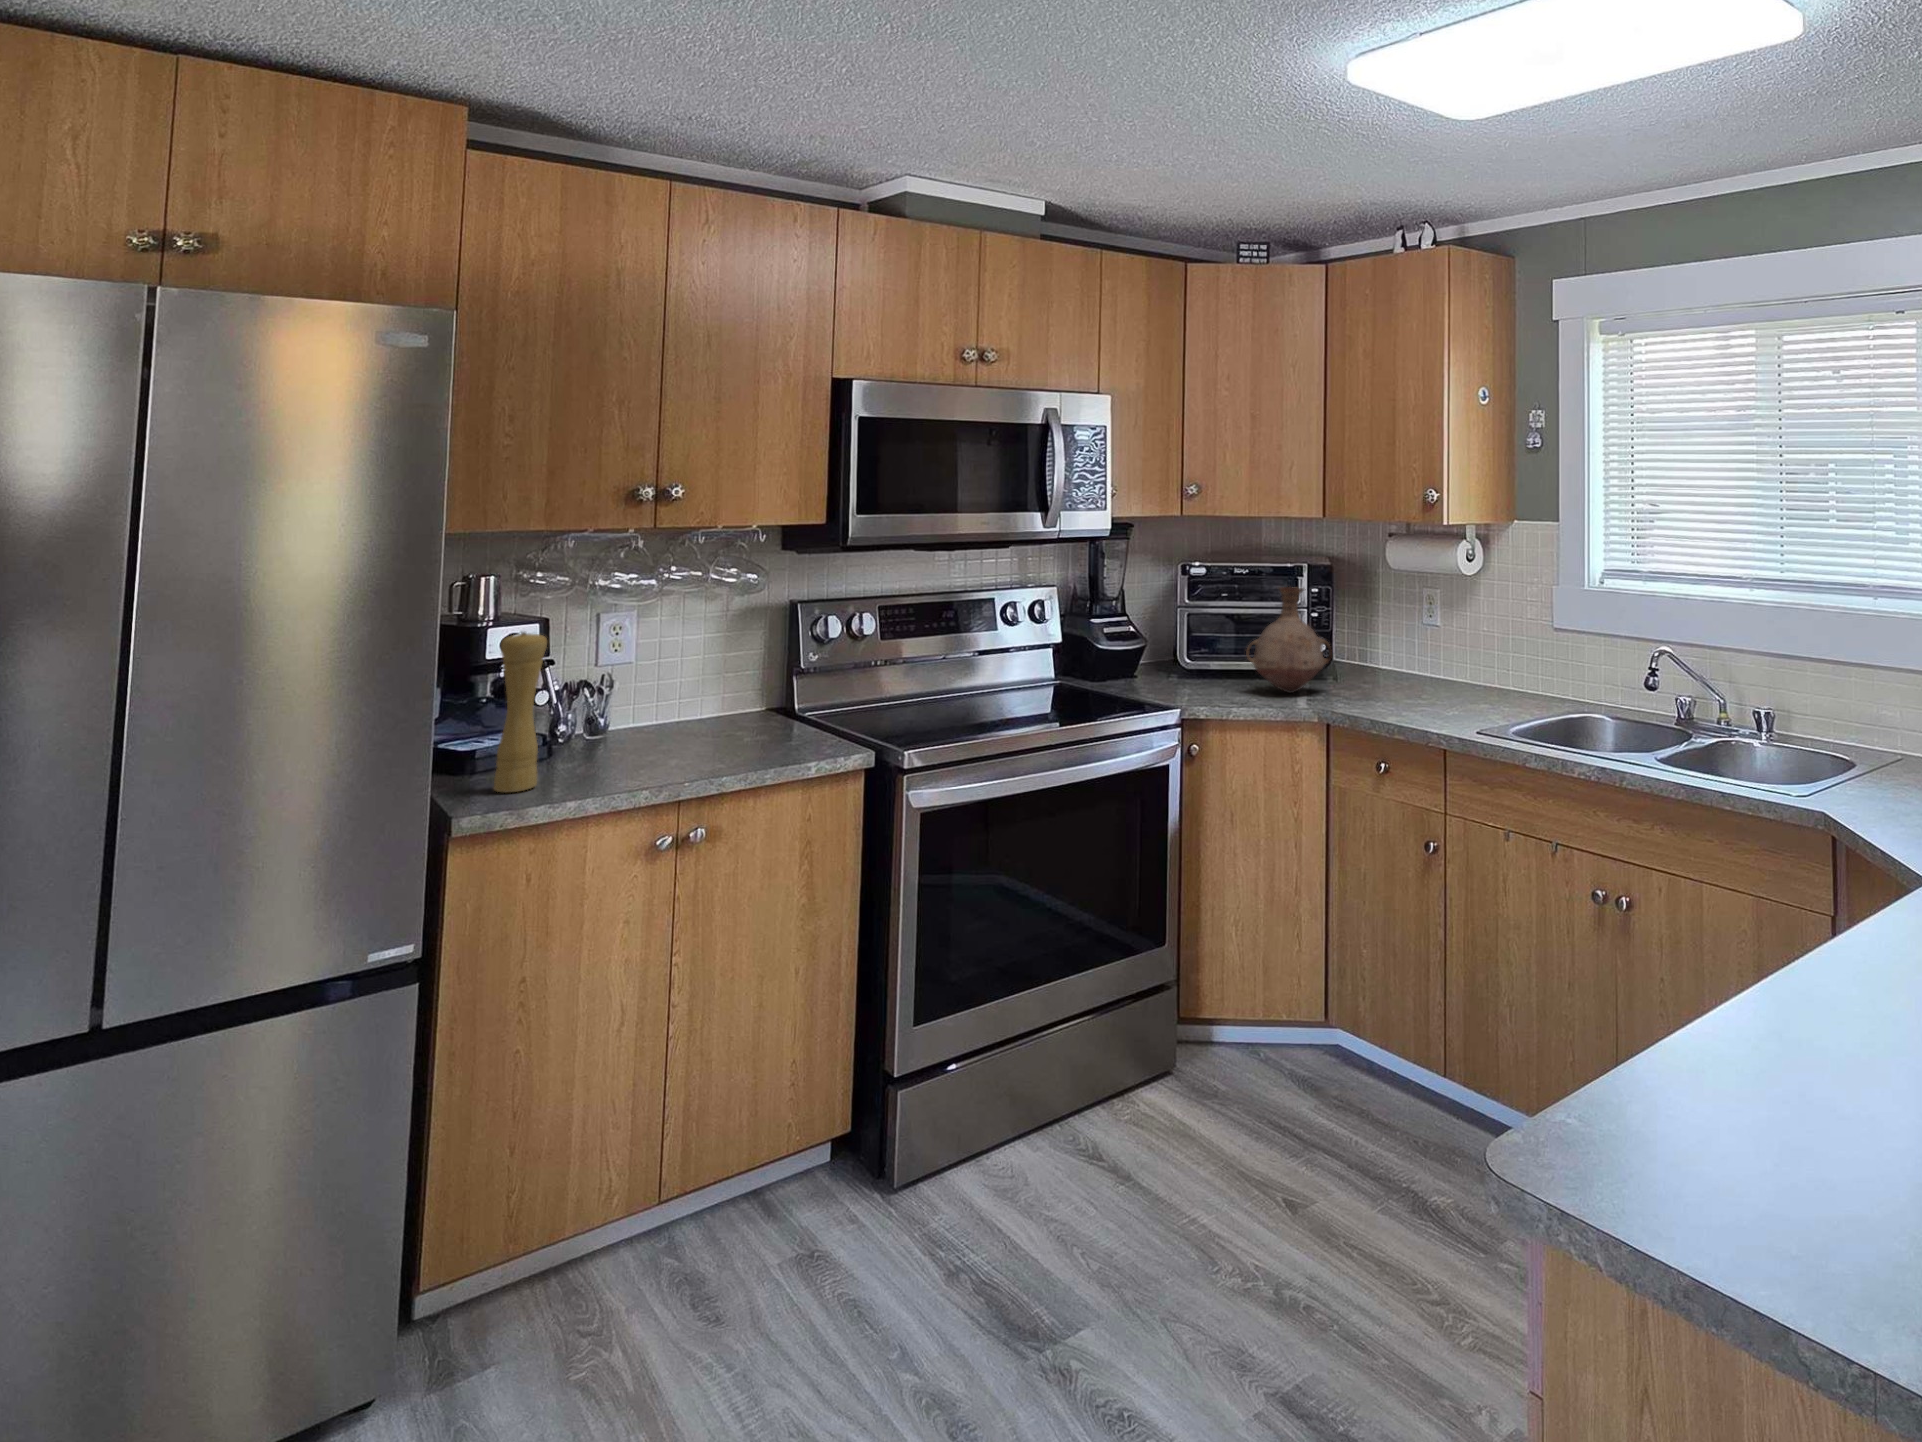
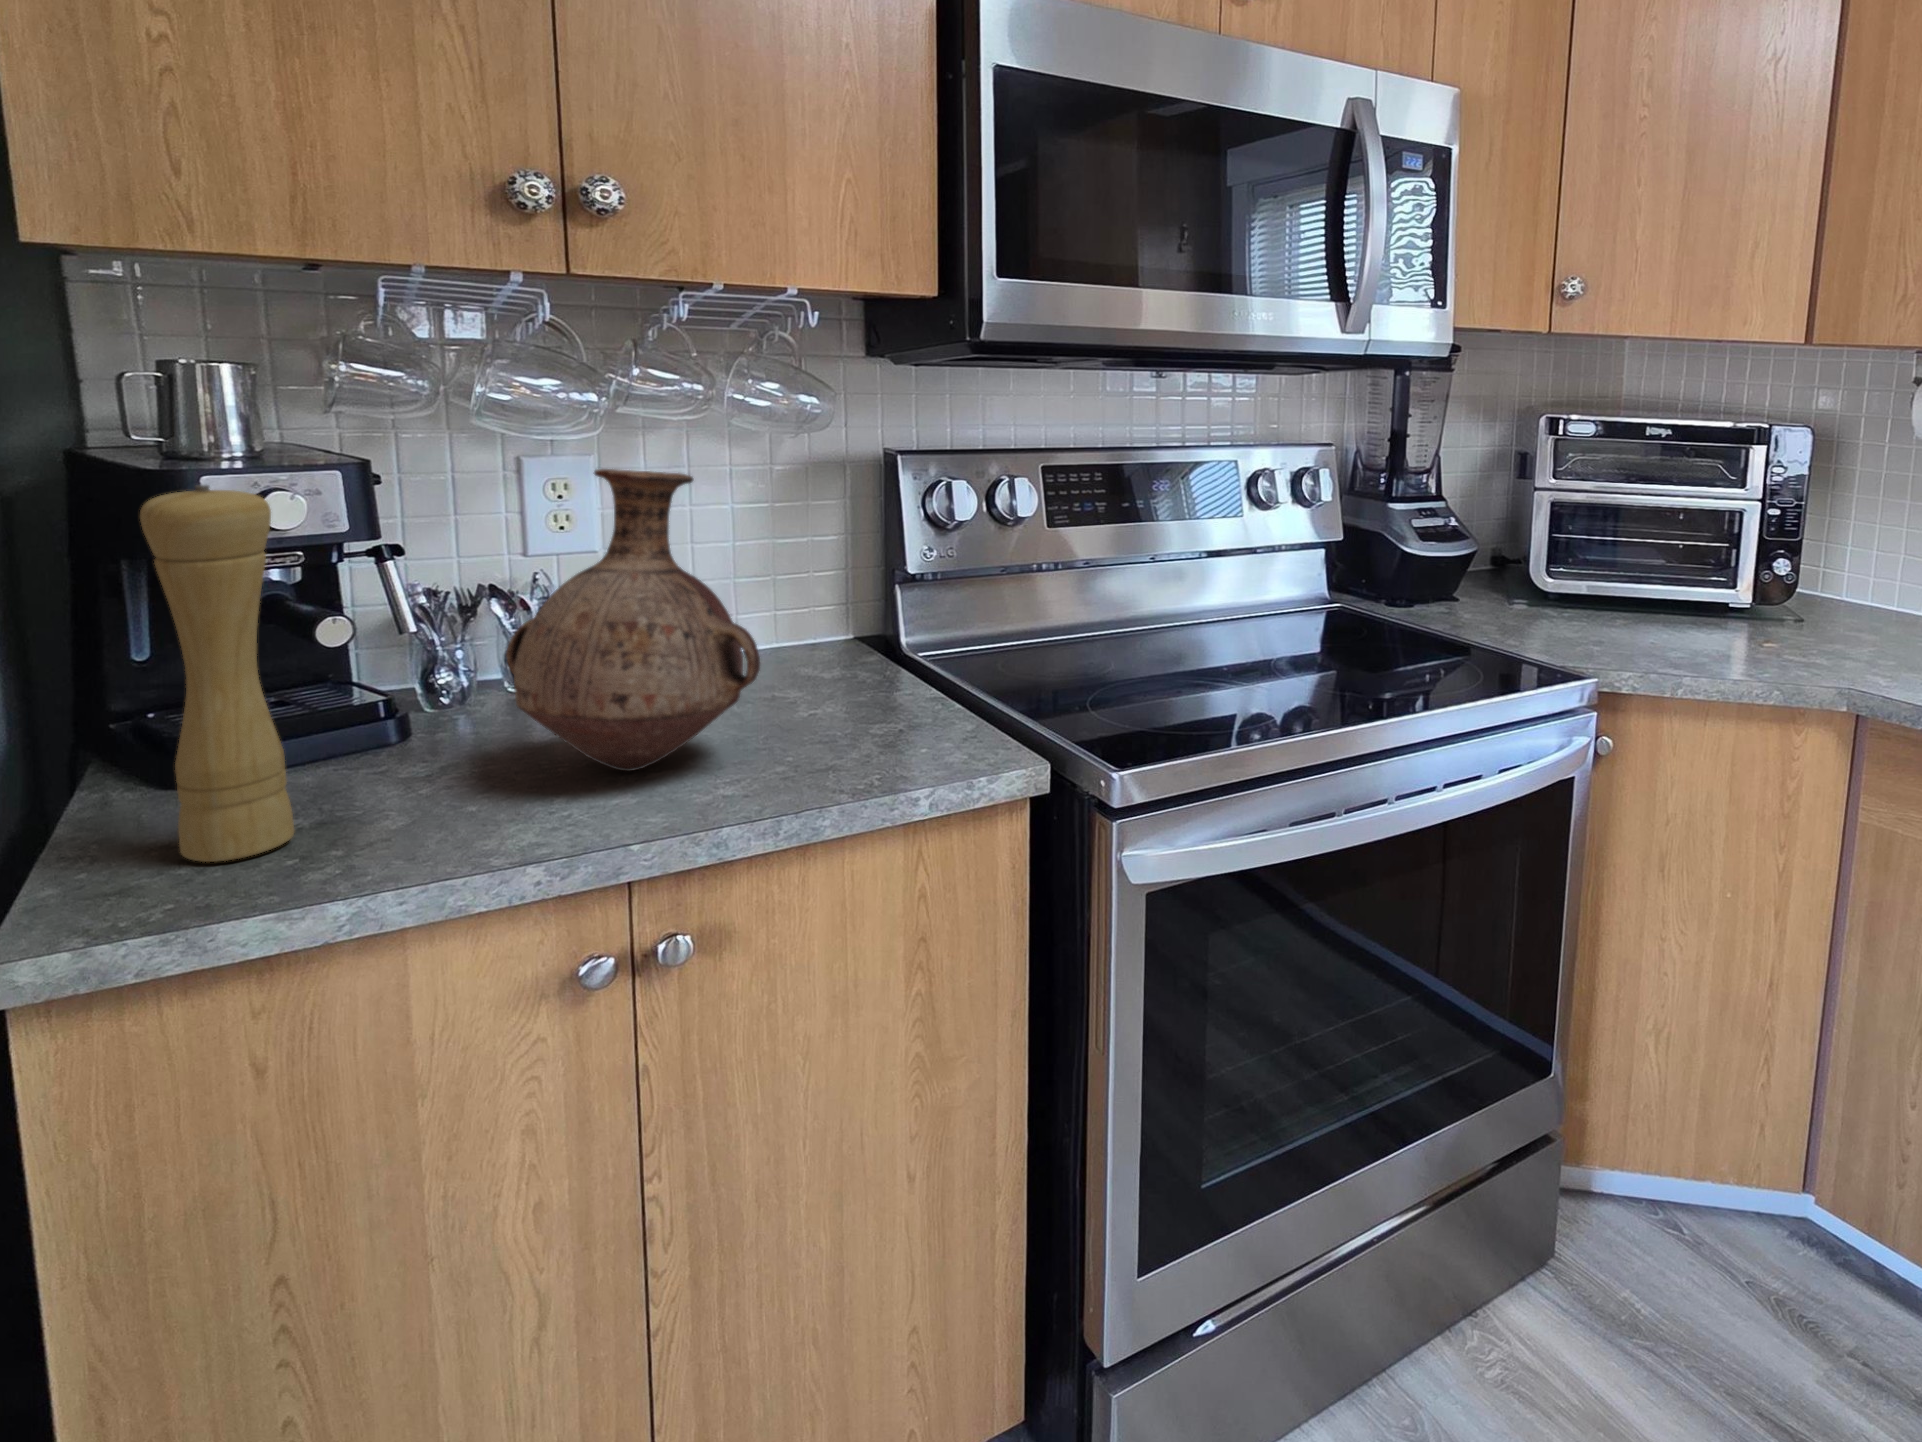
vase: present [1246,587,1332,693] -> present [506,469,760,771]

